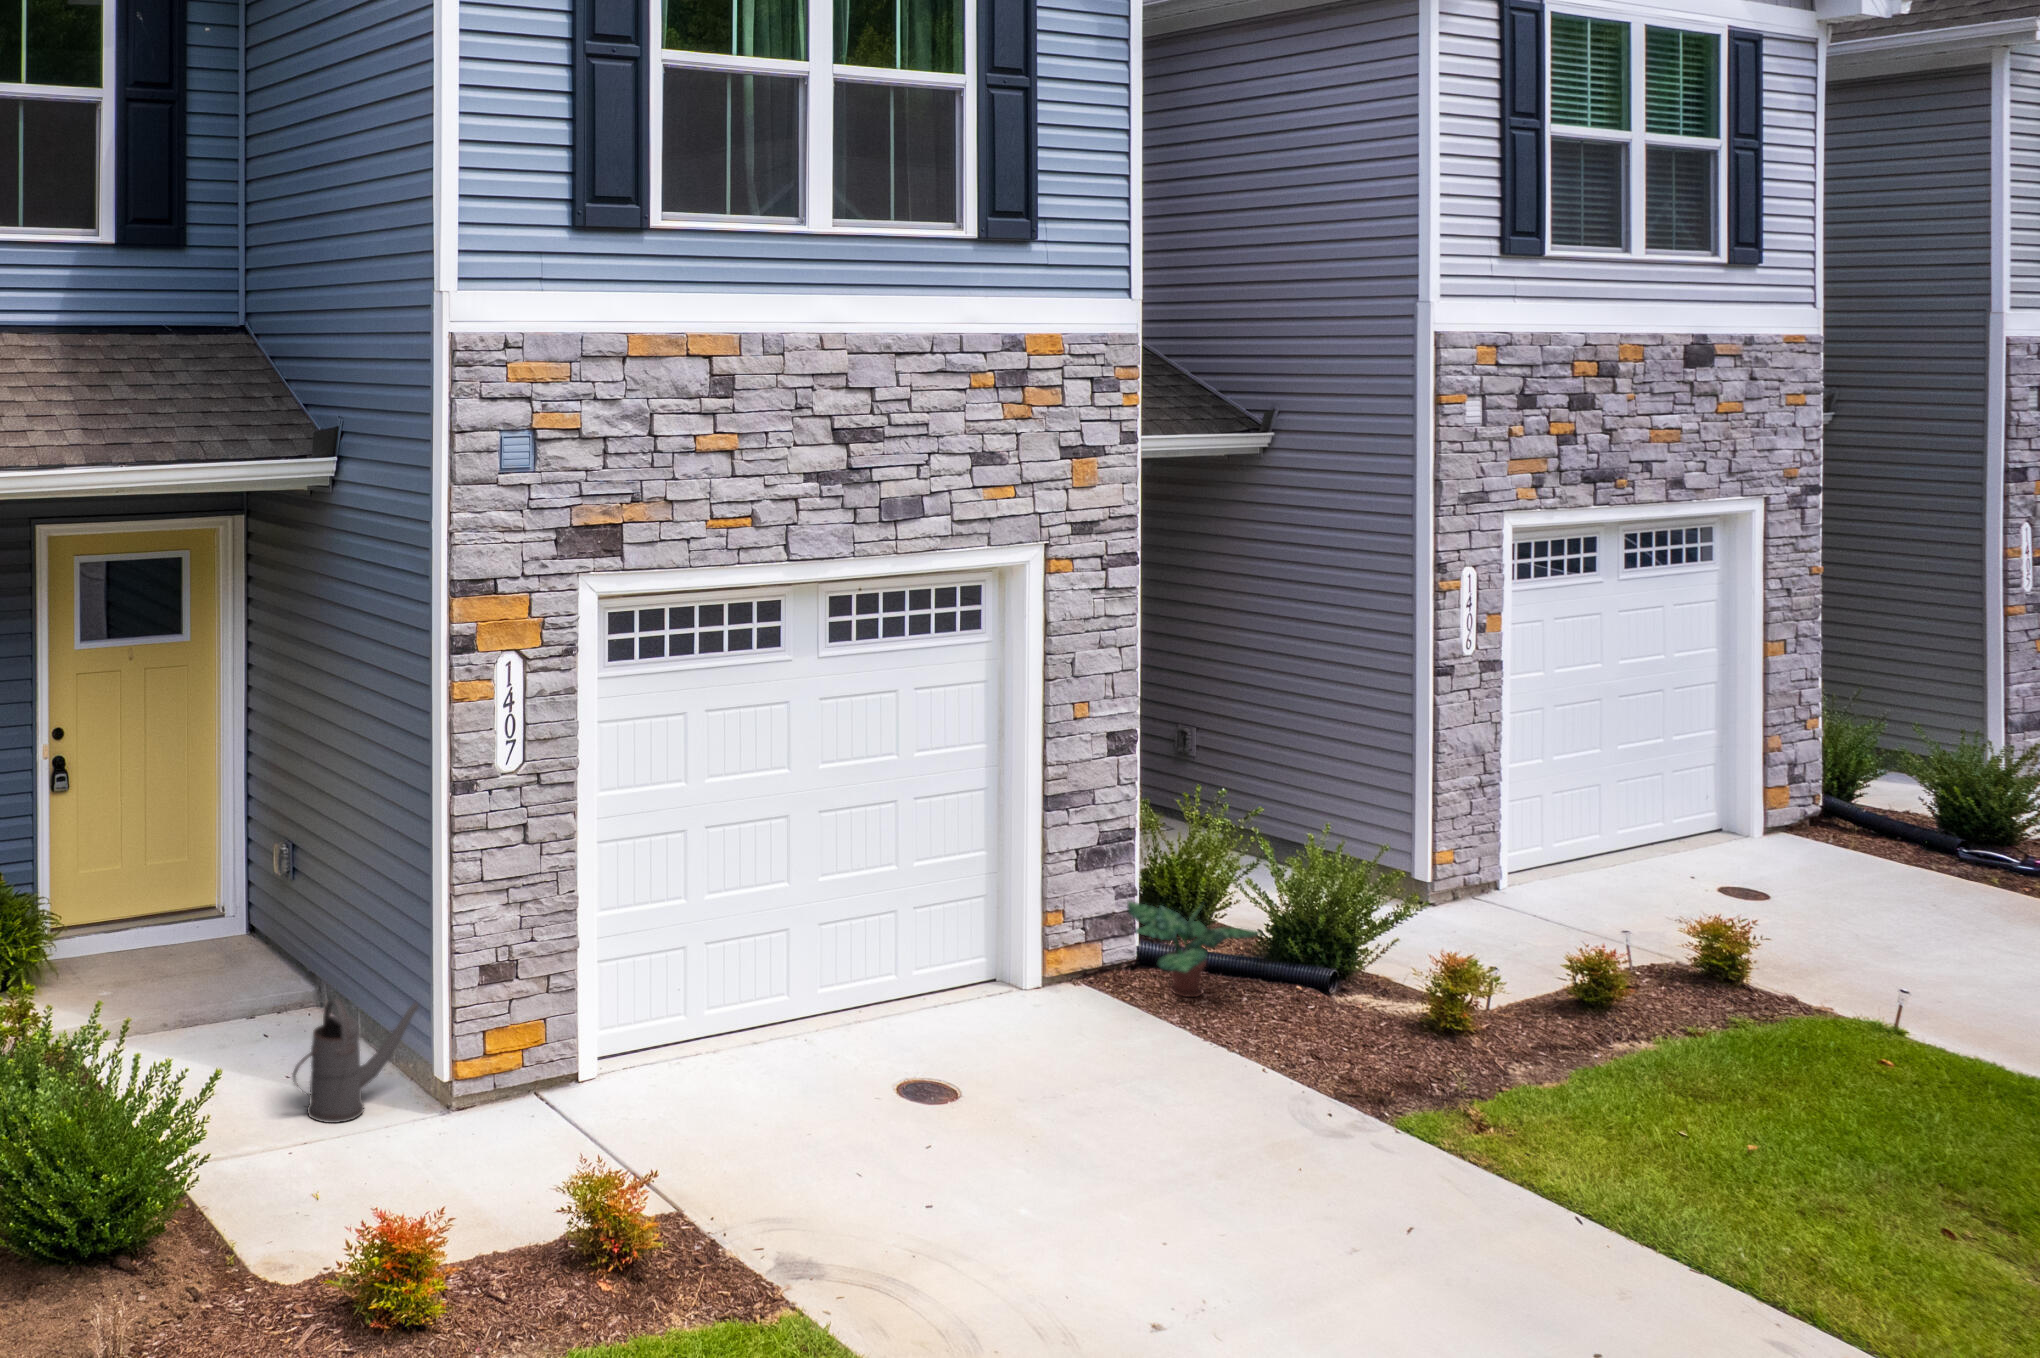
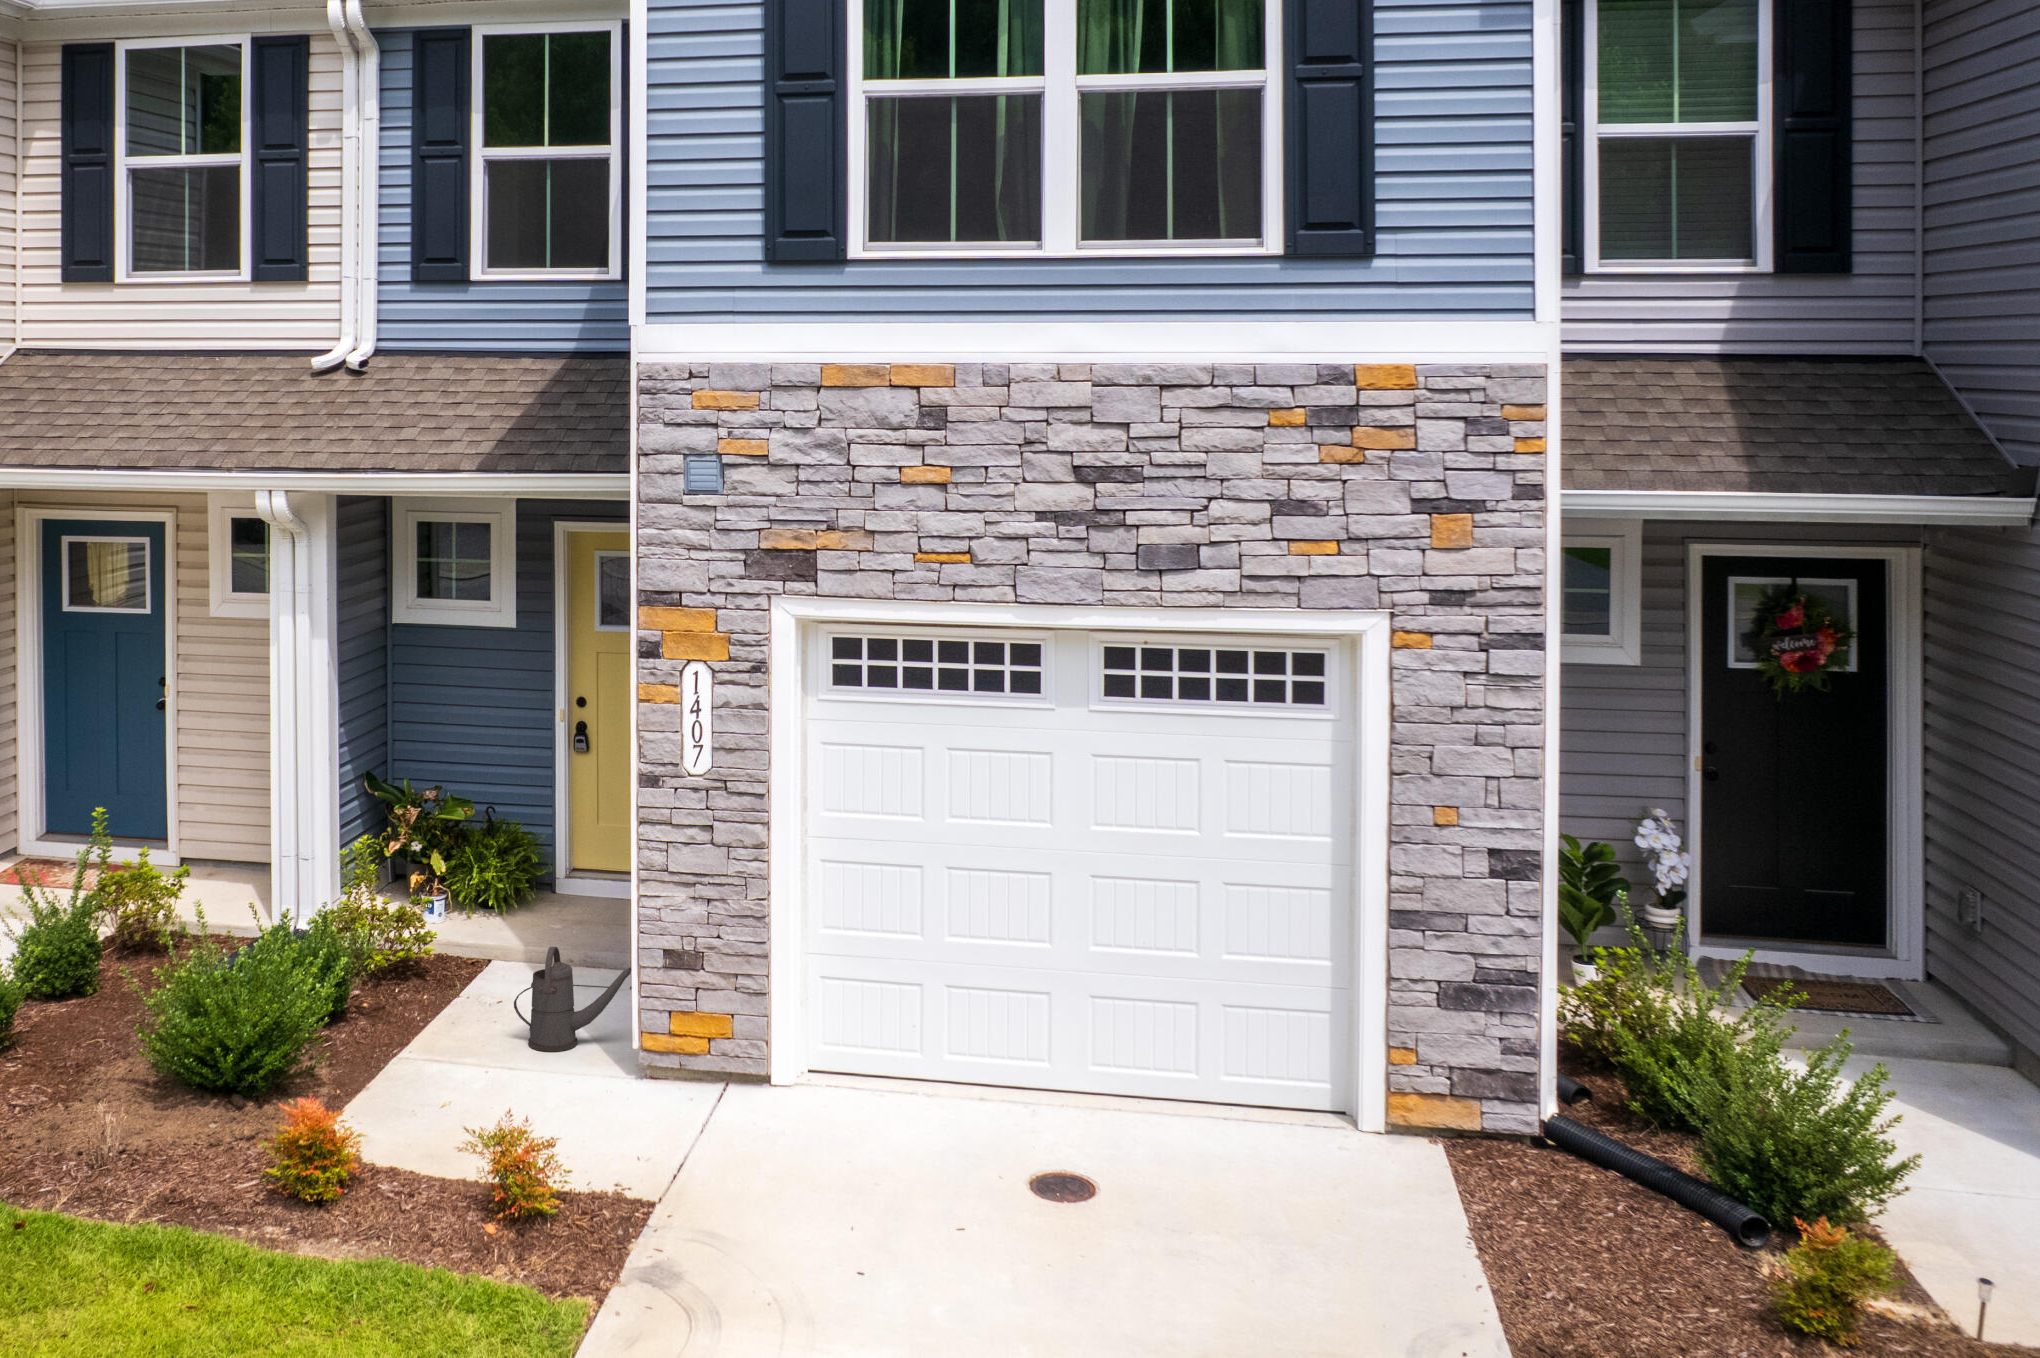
potted plant: present [1128,901,1260,997] -> none [1447,1059,1634,1187]

